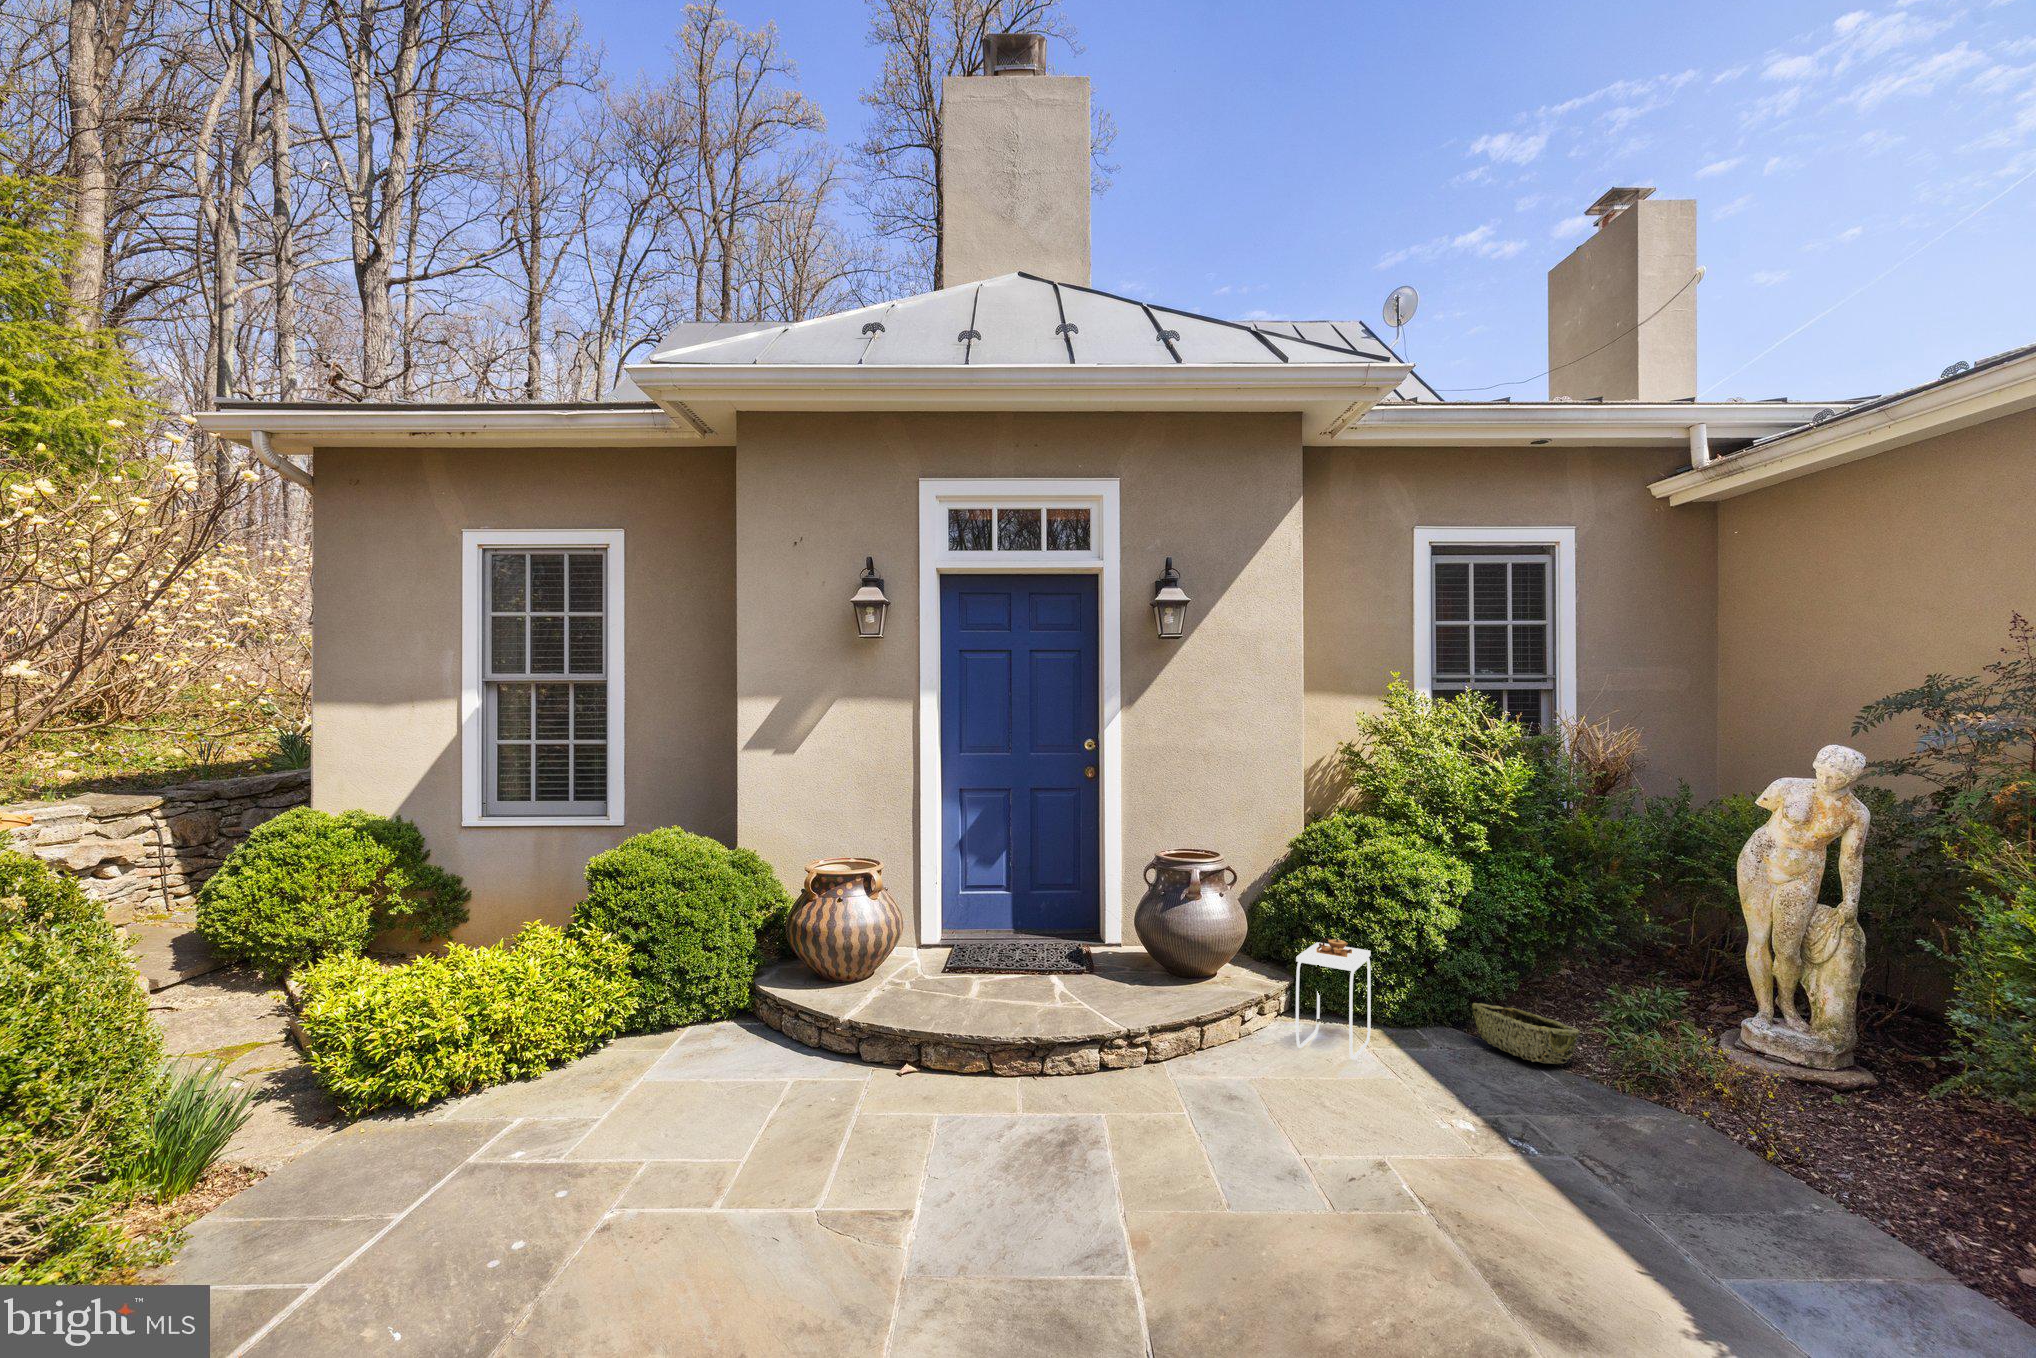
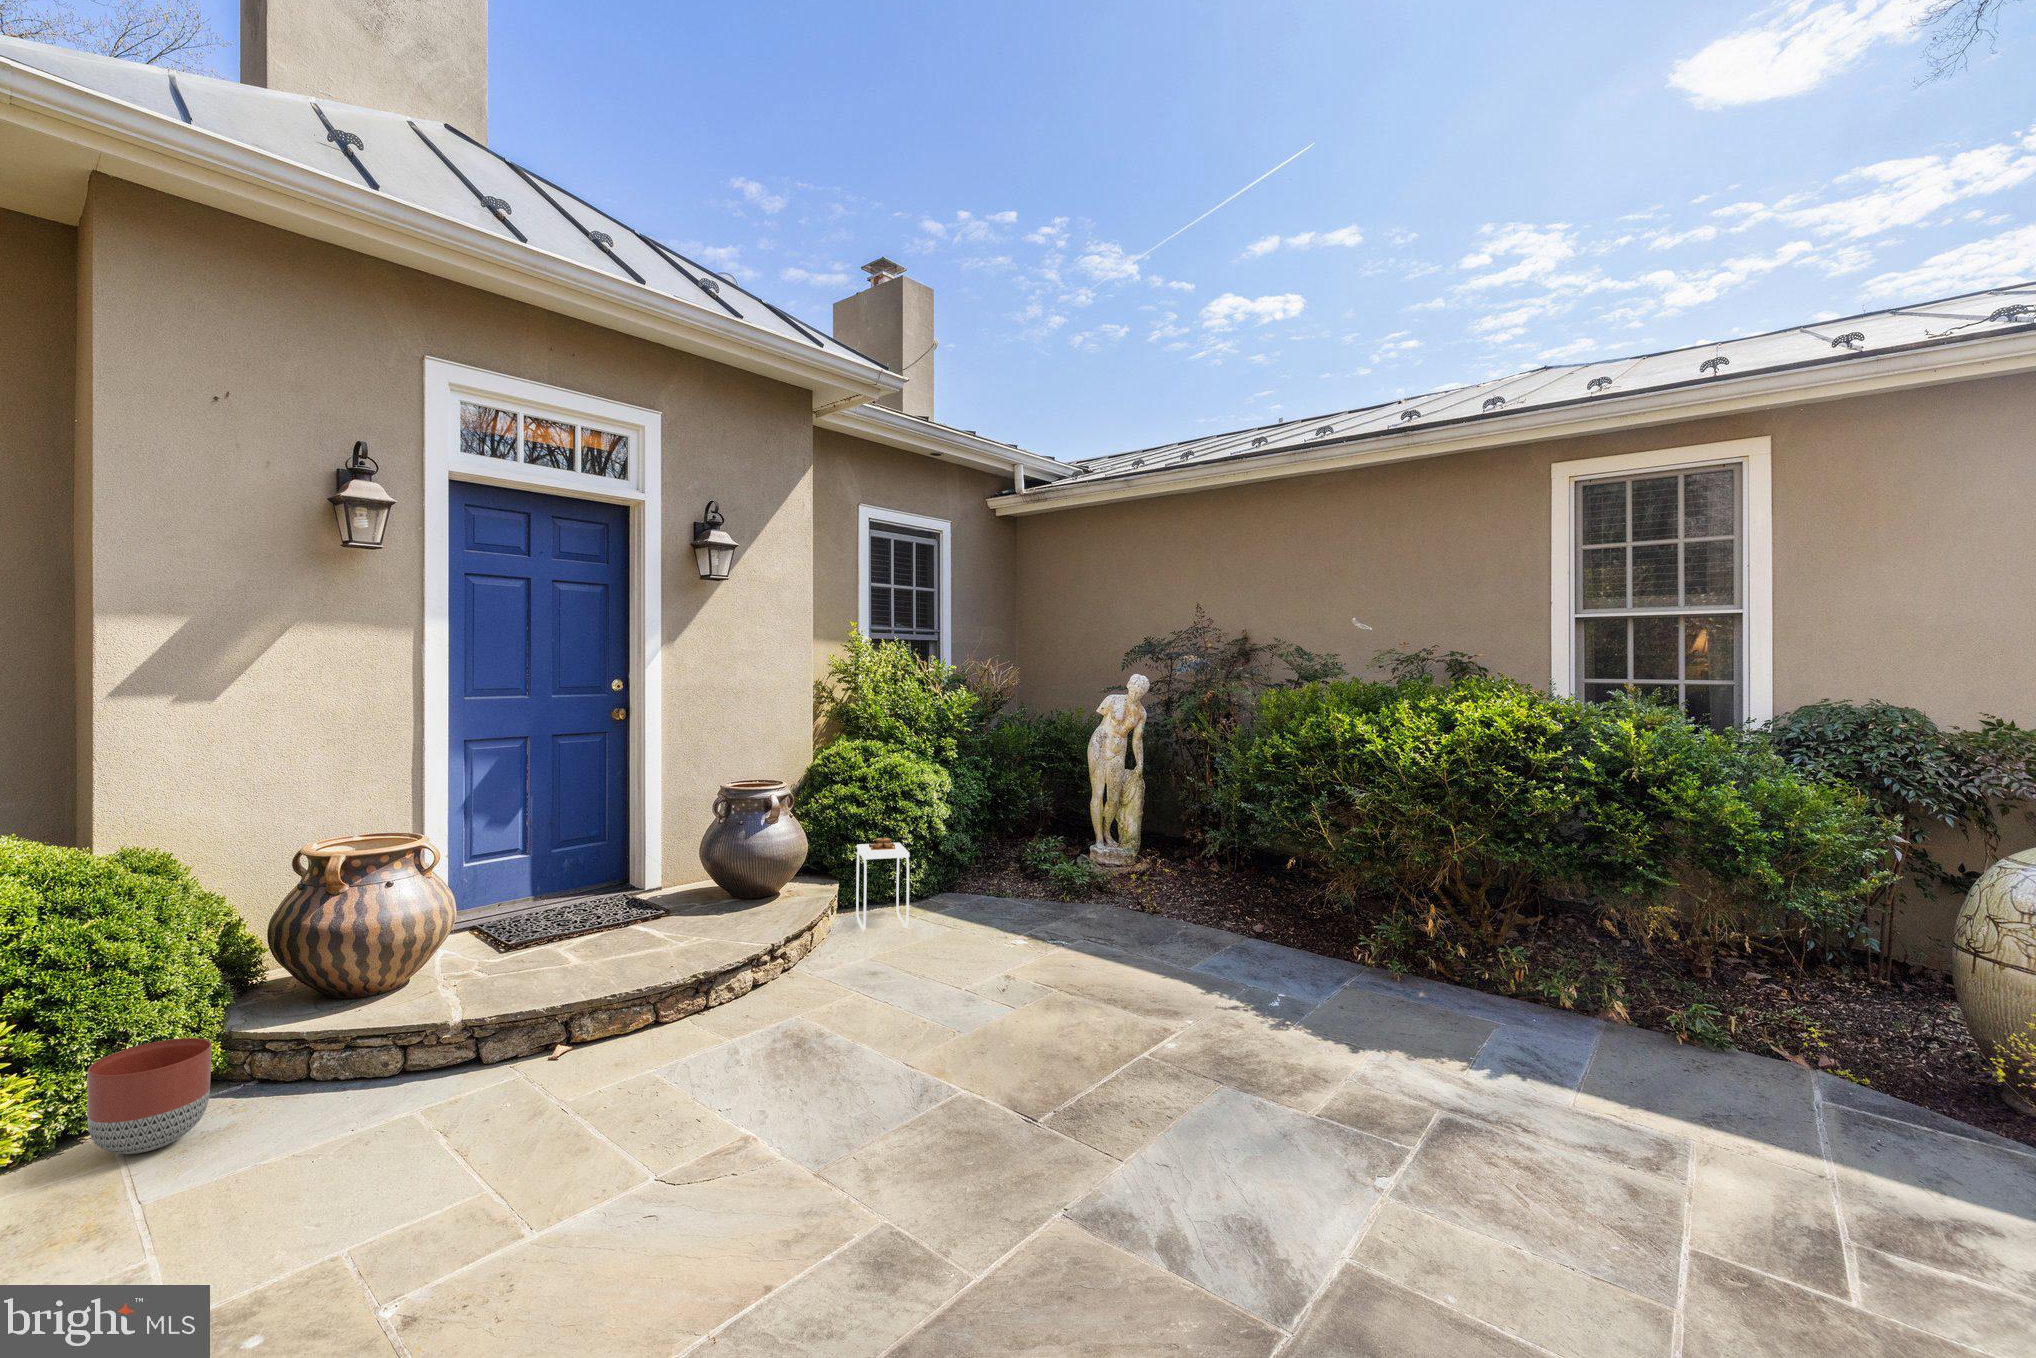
planter: none [658,977,718,1046] -> present [87,1038,212,1154]
woven basket: present [1472,1003,1580,1064] -> none [952,868,1021,900]

